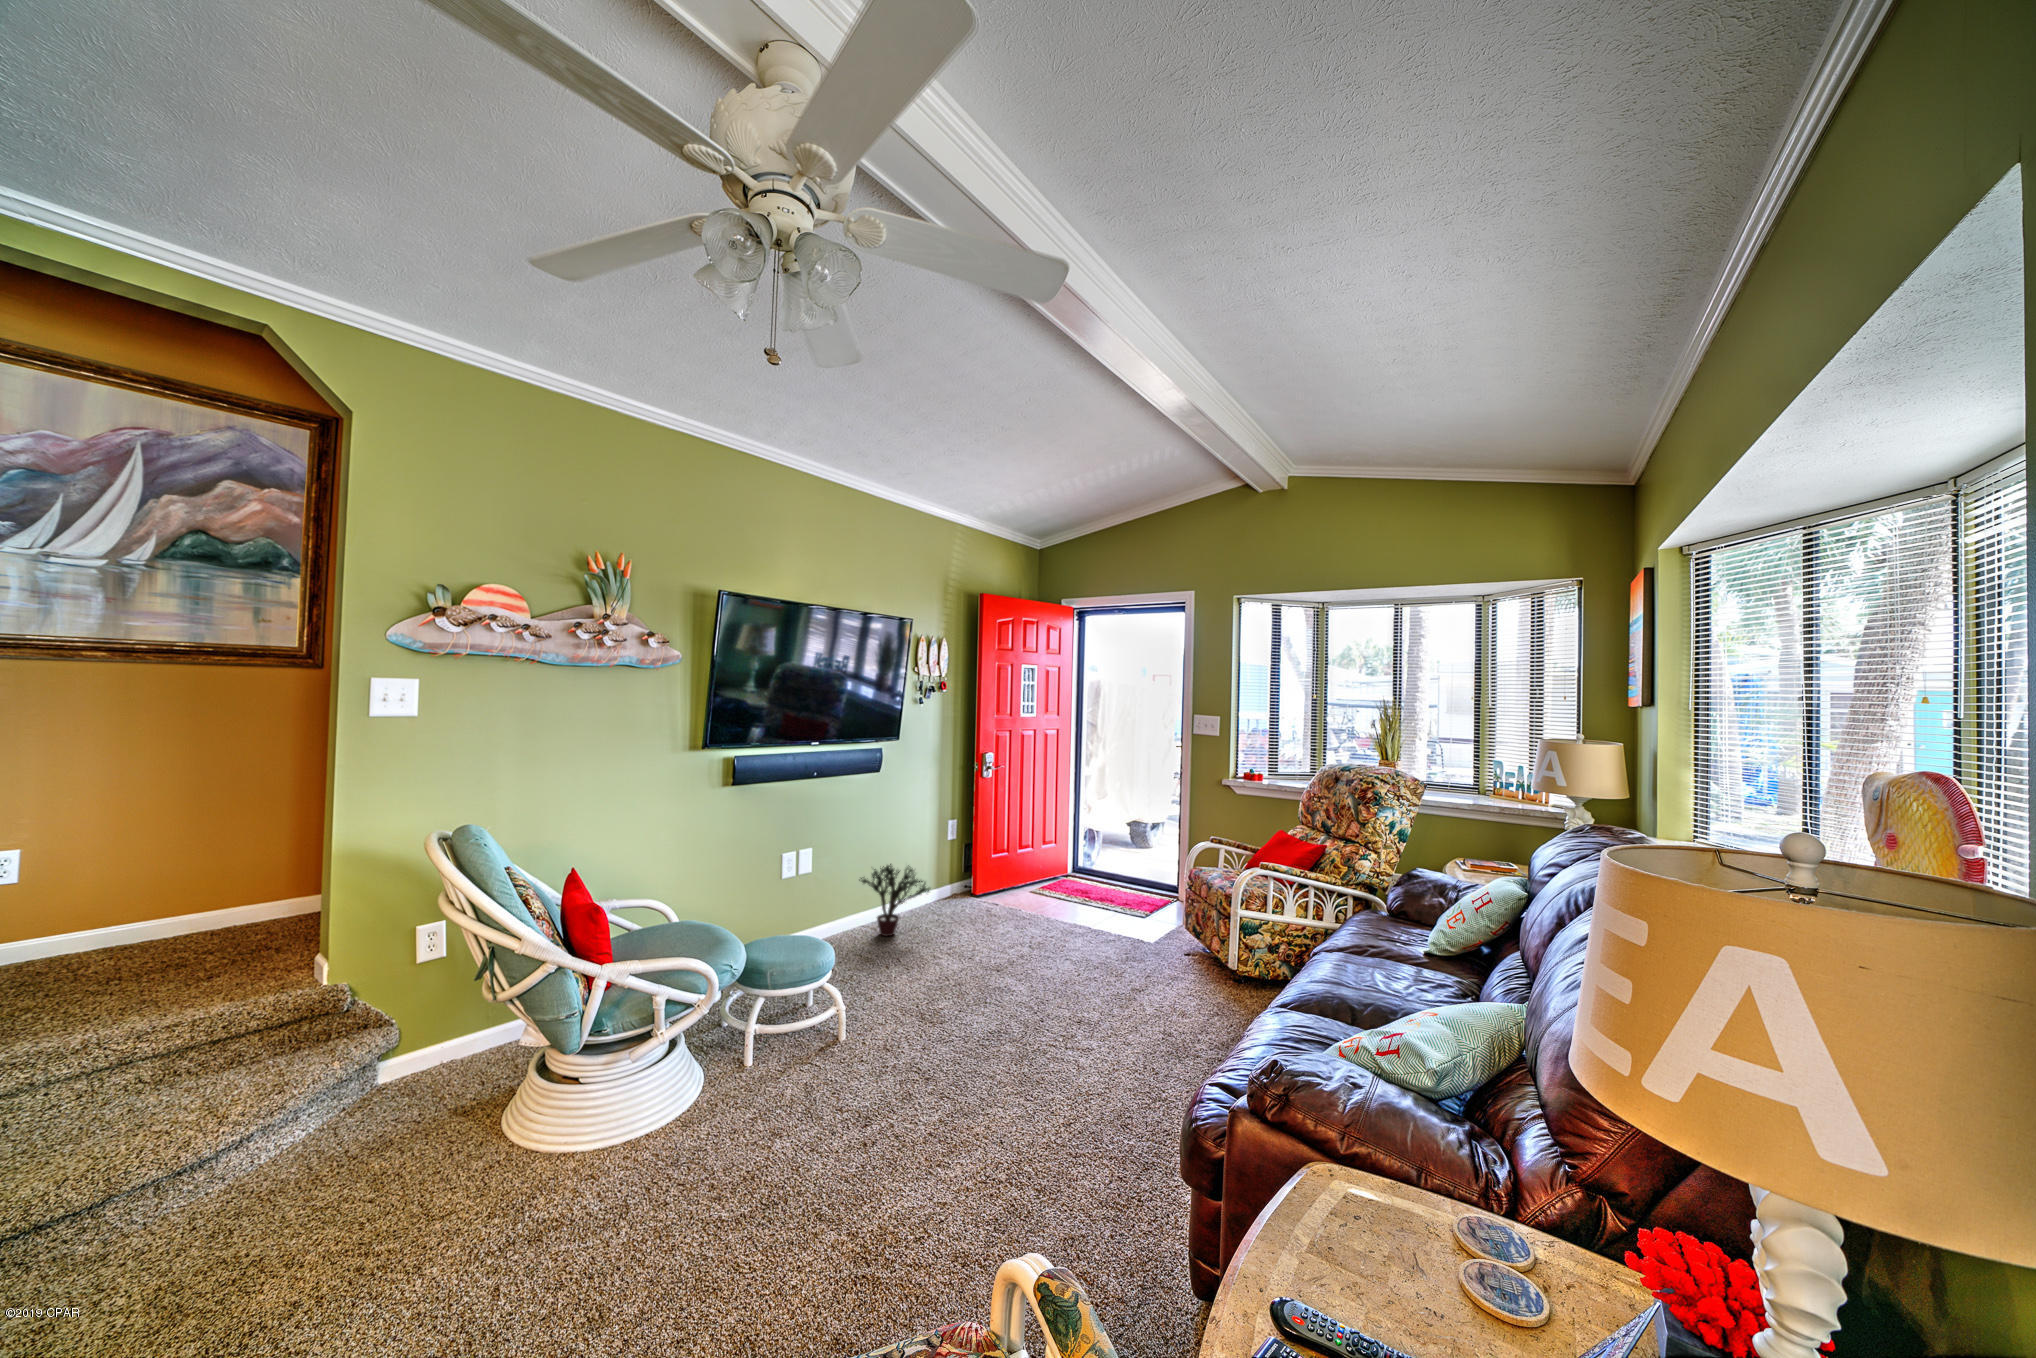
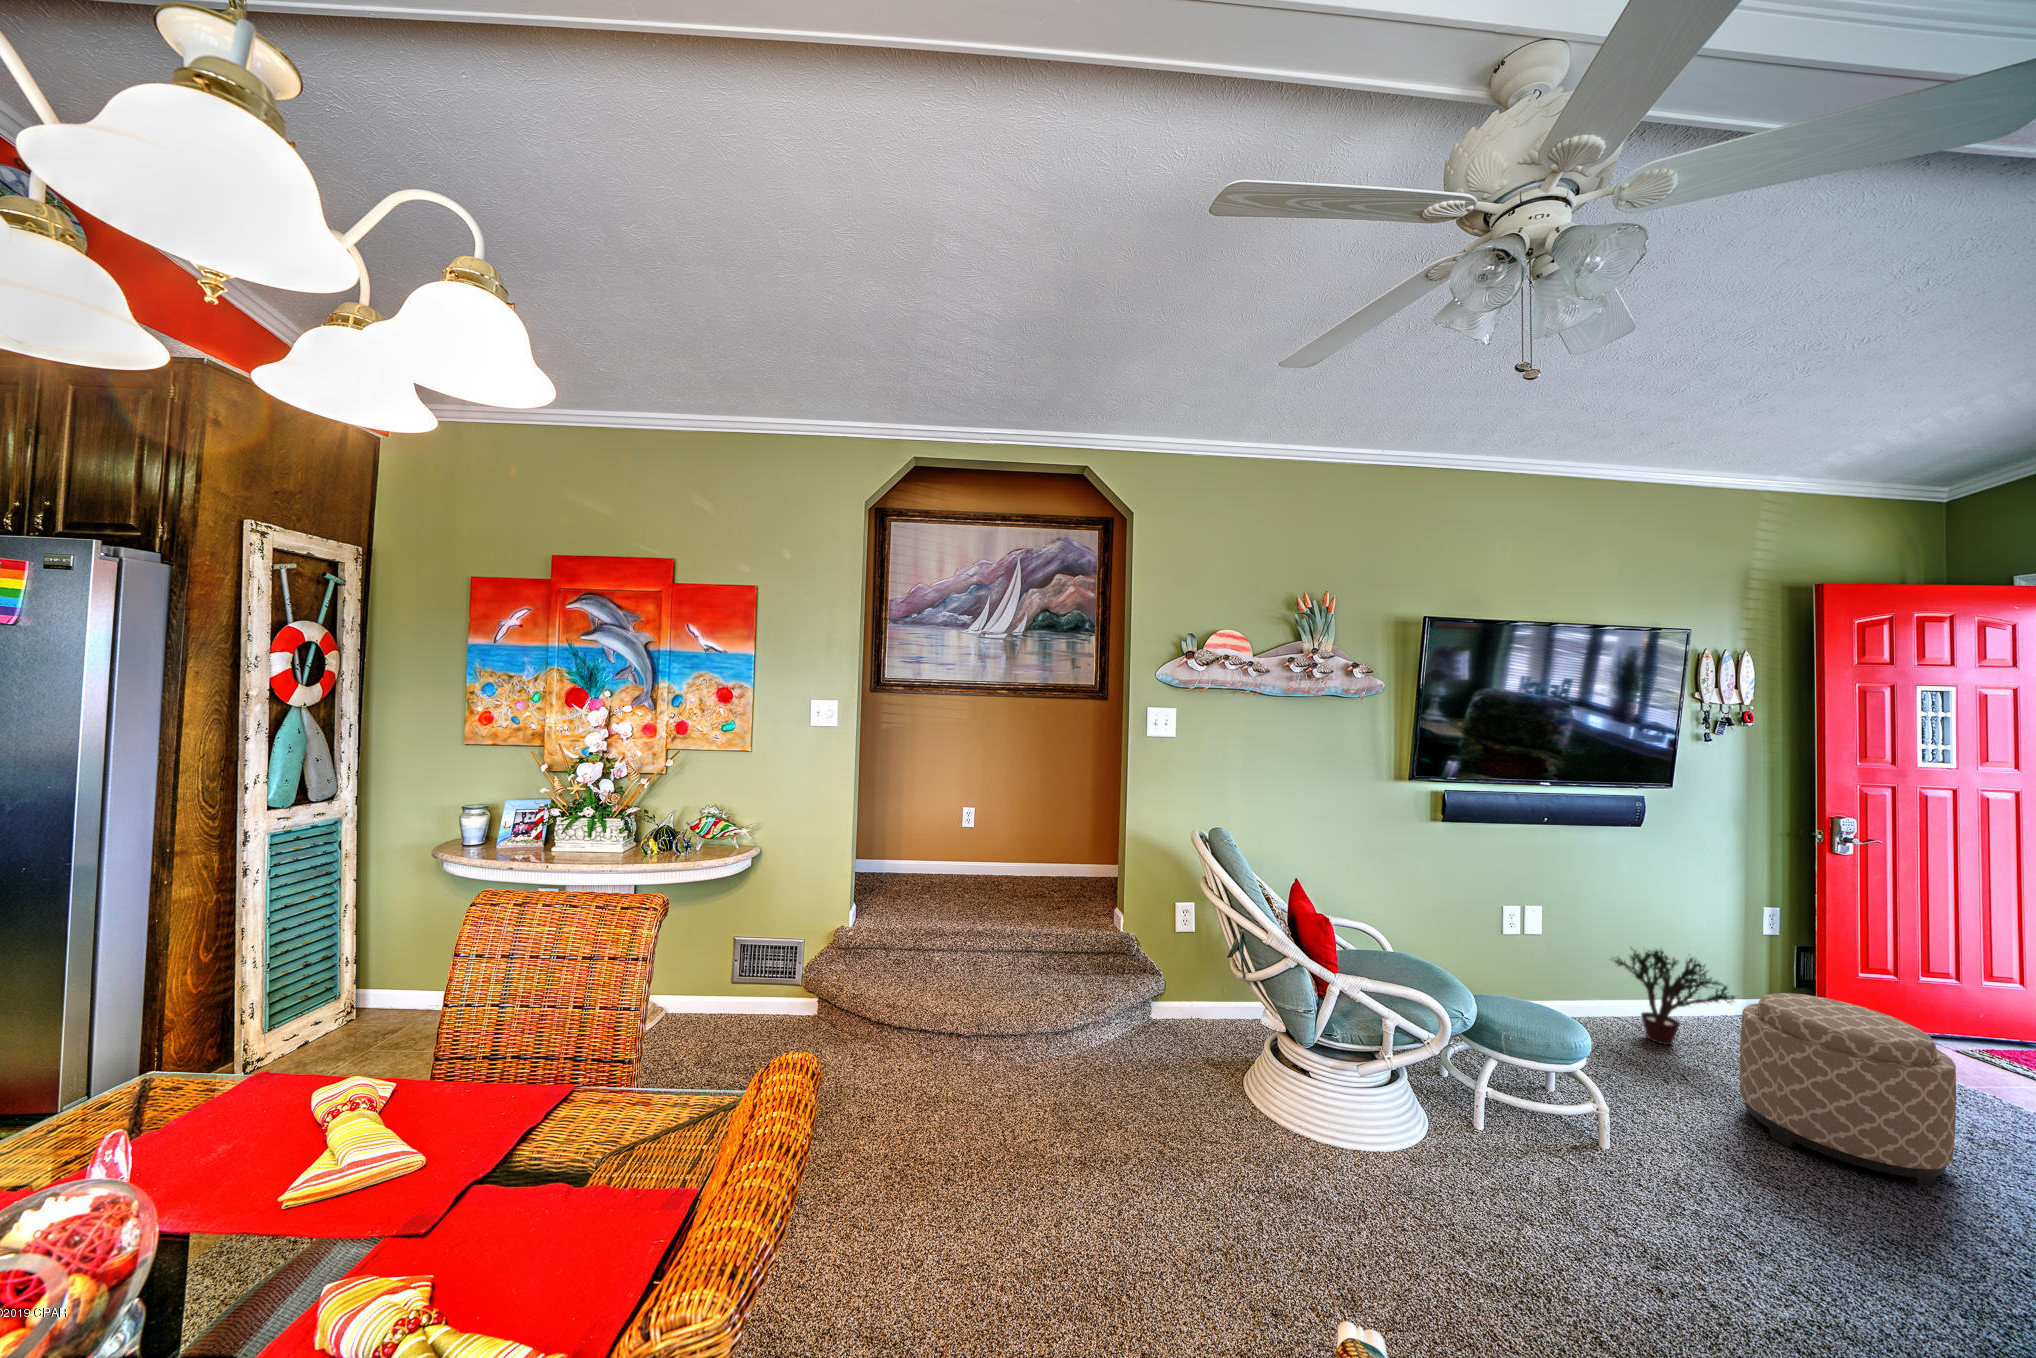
ottoman: none [928,876,1026,986] -> present [1740,993,1956,1187]

